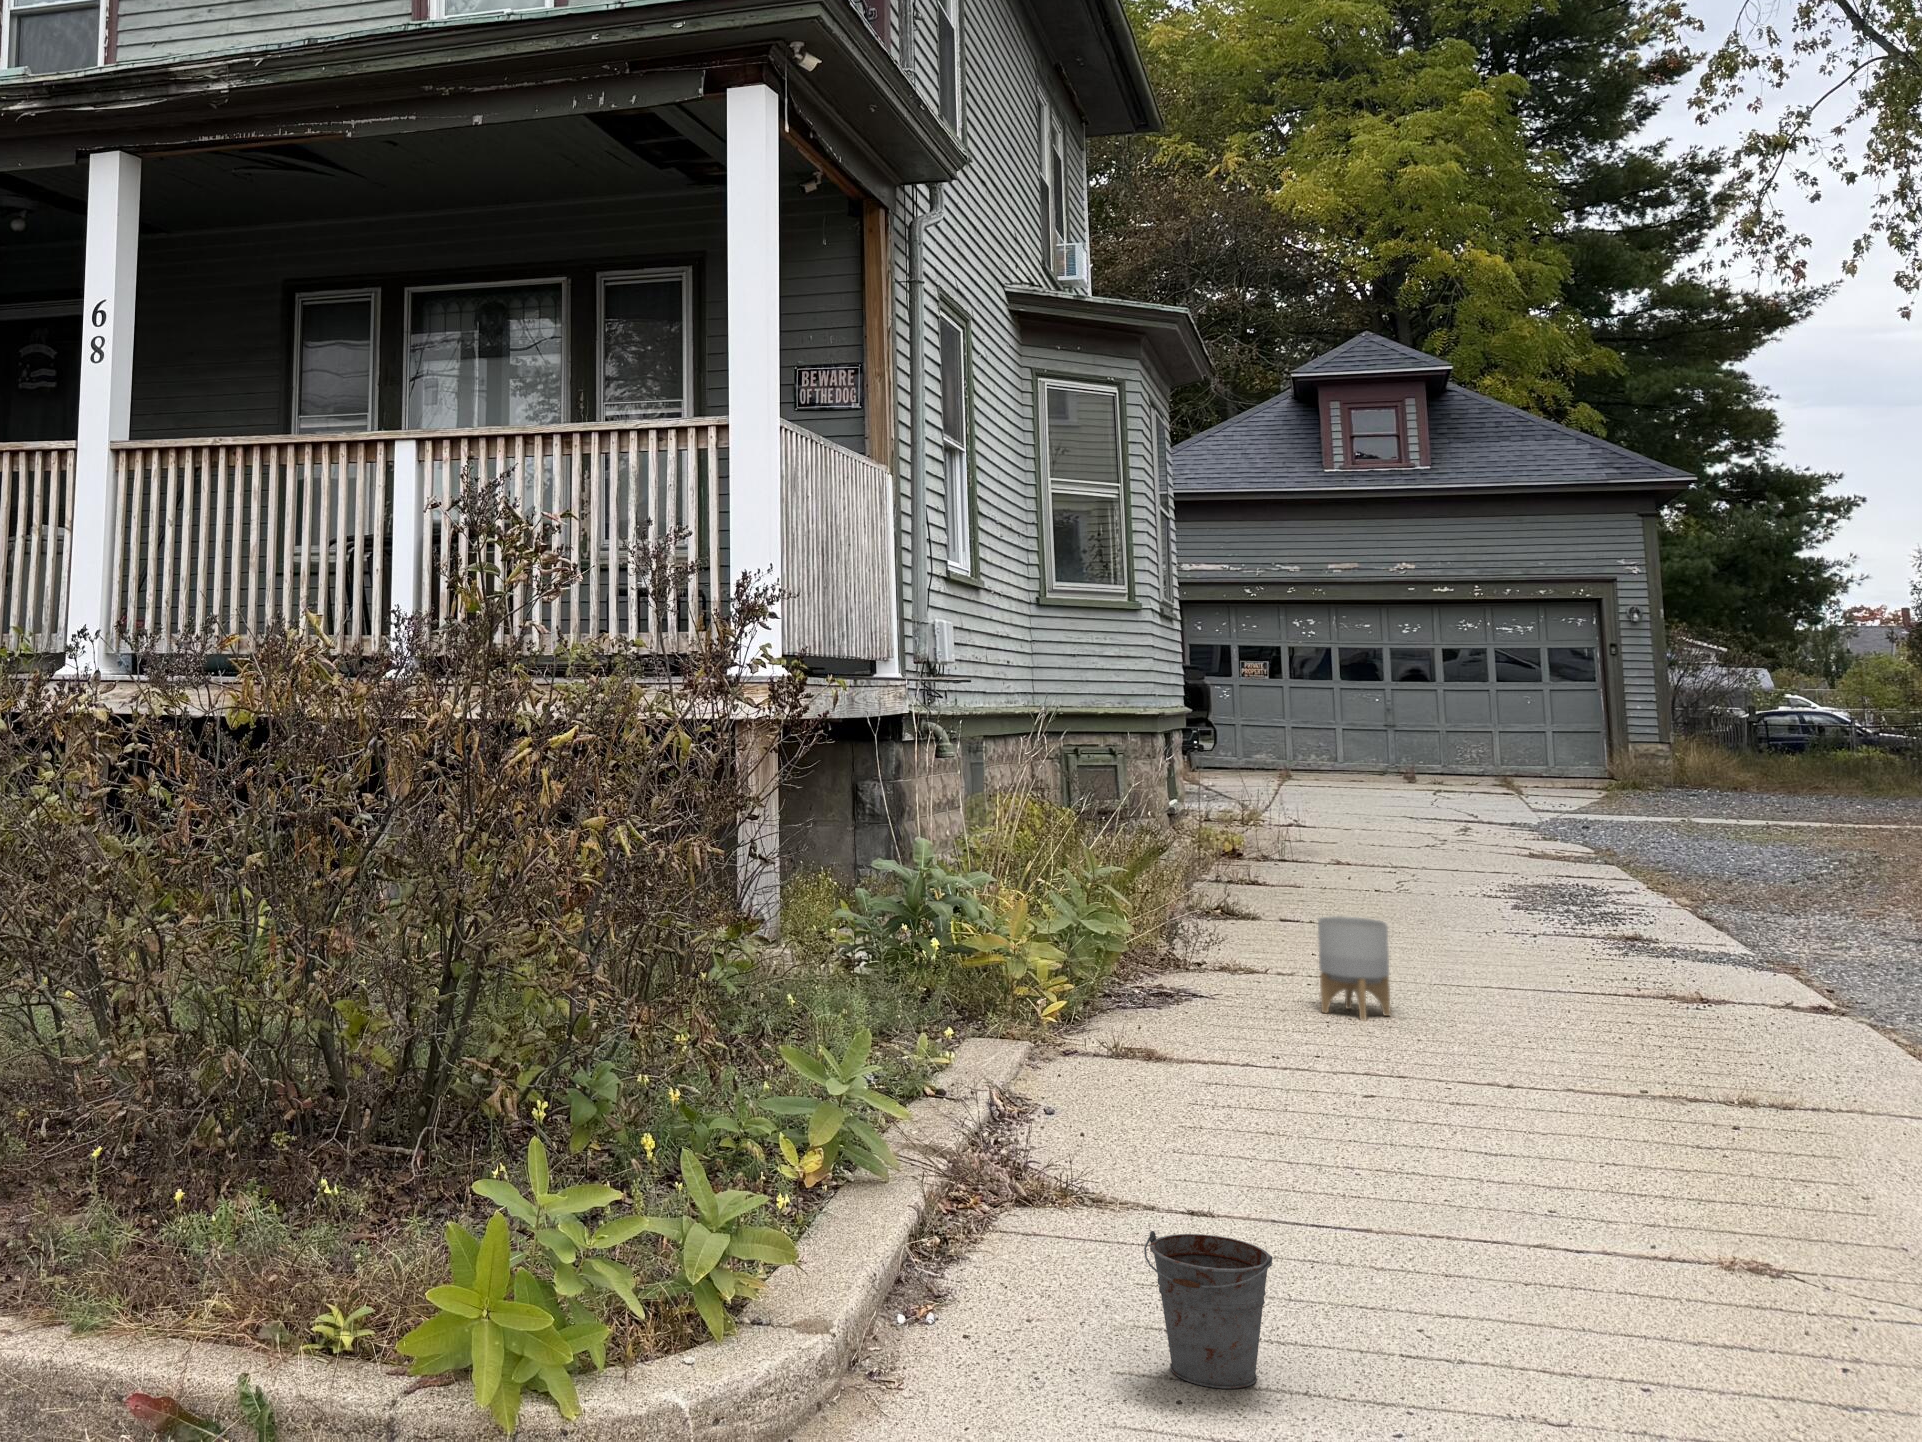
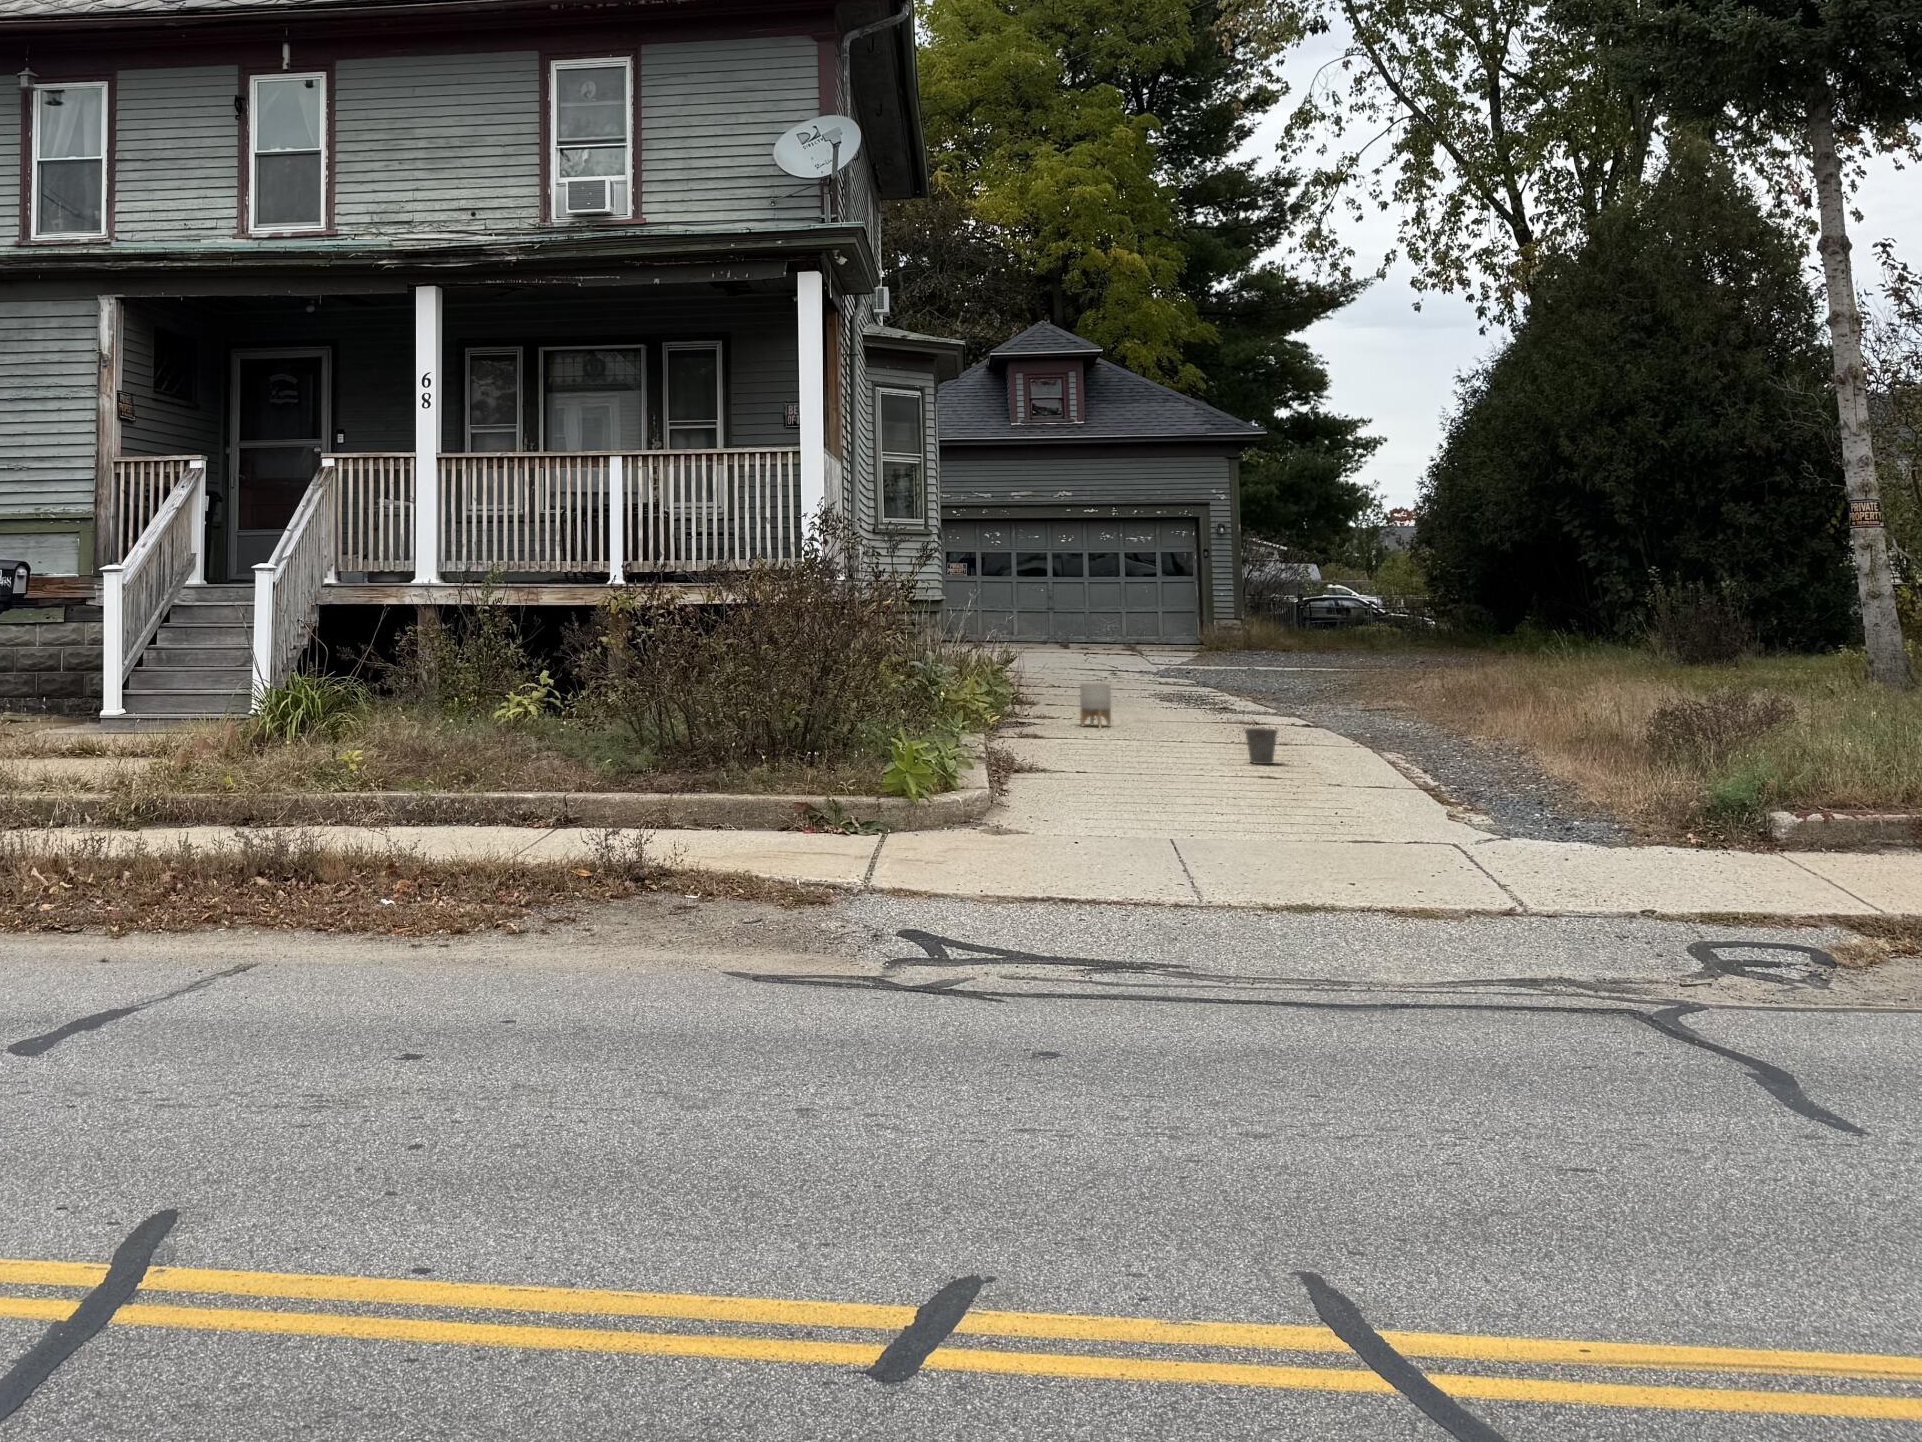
bucket: present [1144,1231,1272,1389] -> present [1243,728,1278,764]

